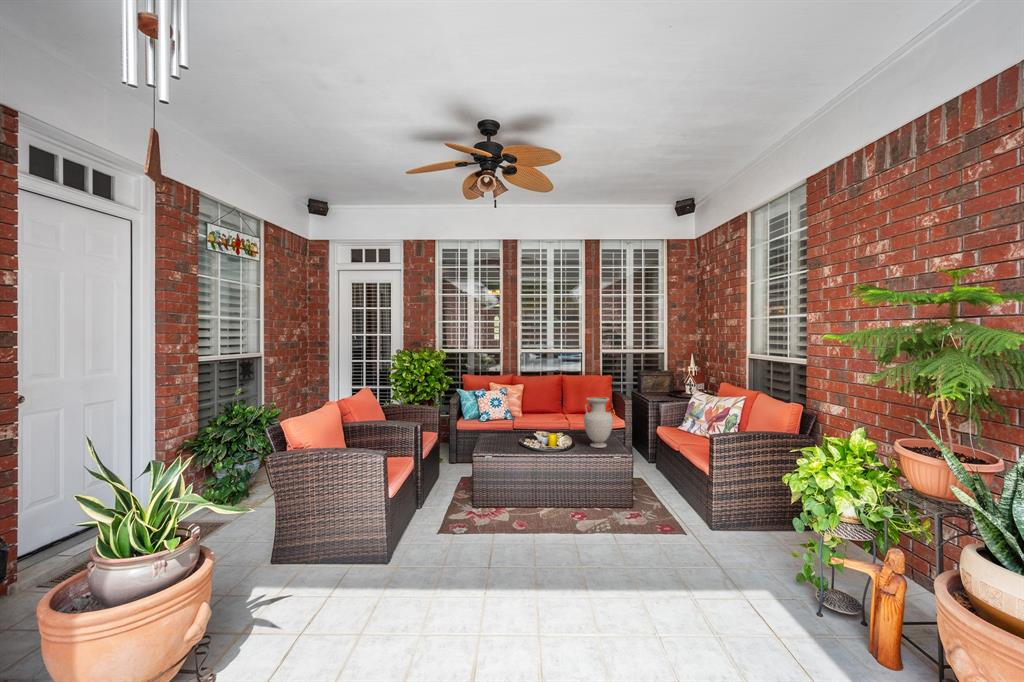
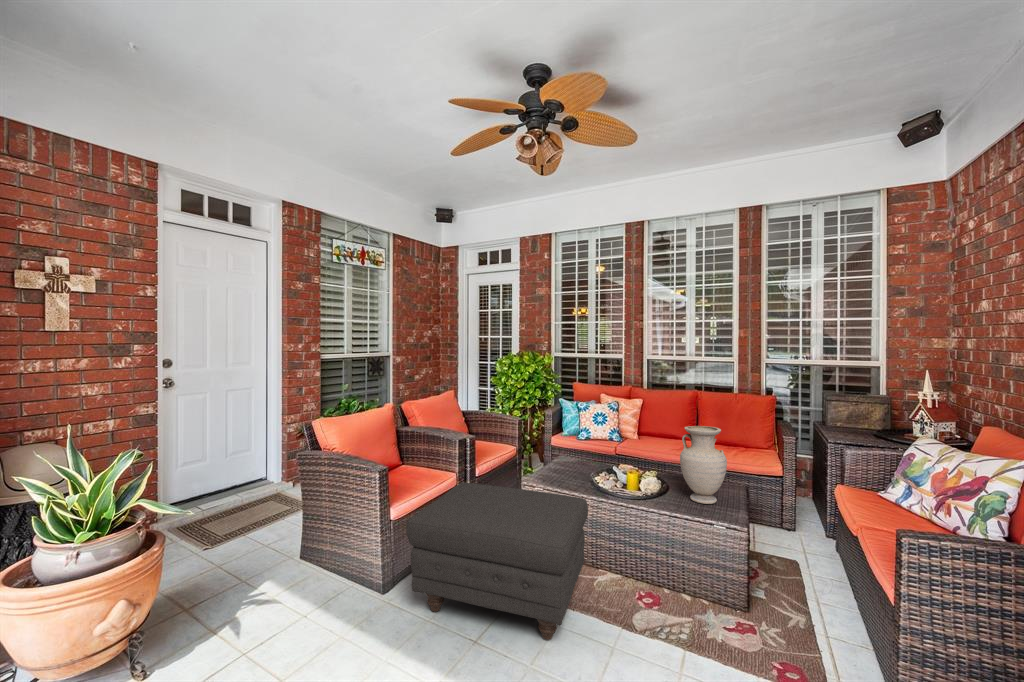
ottoman: none [428,454,554,555] -> present [407,482,588,640]

